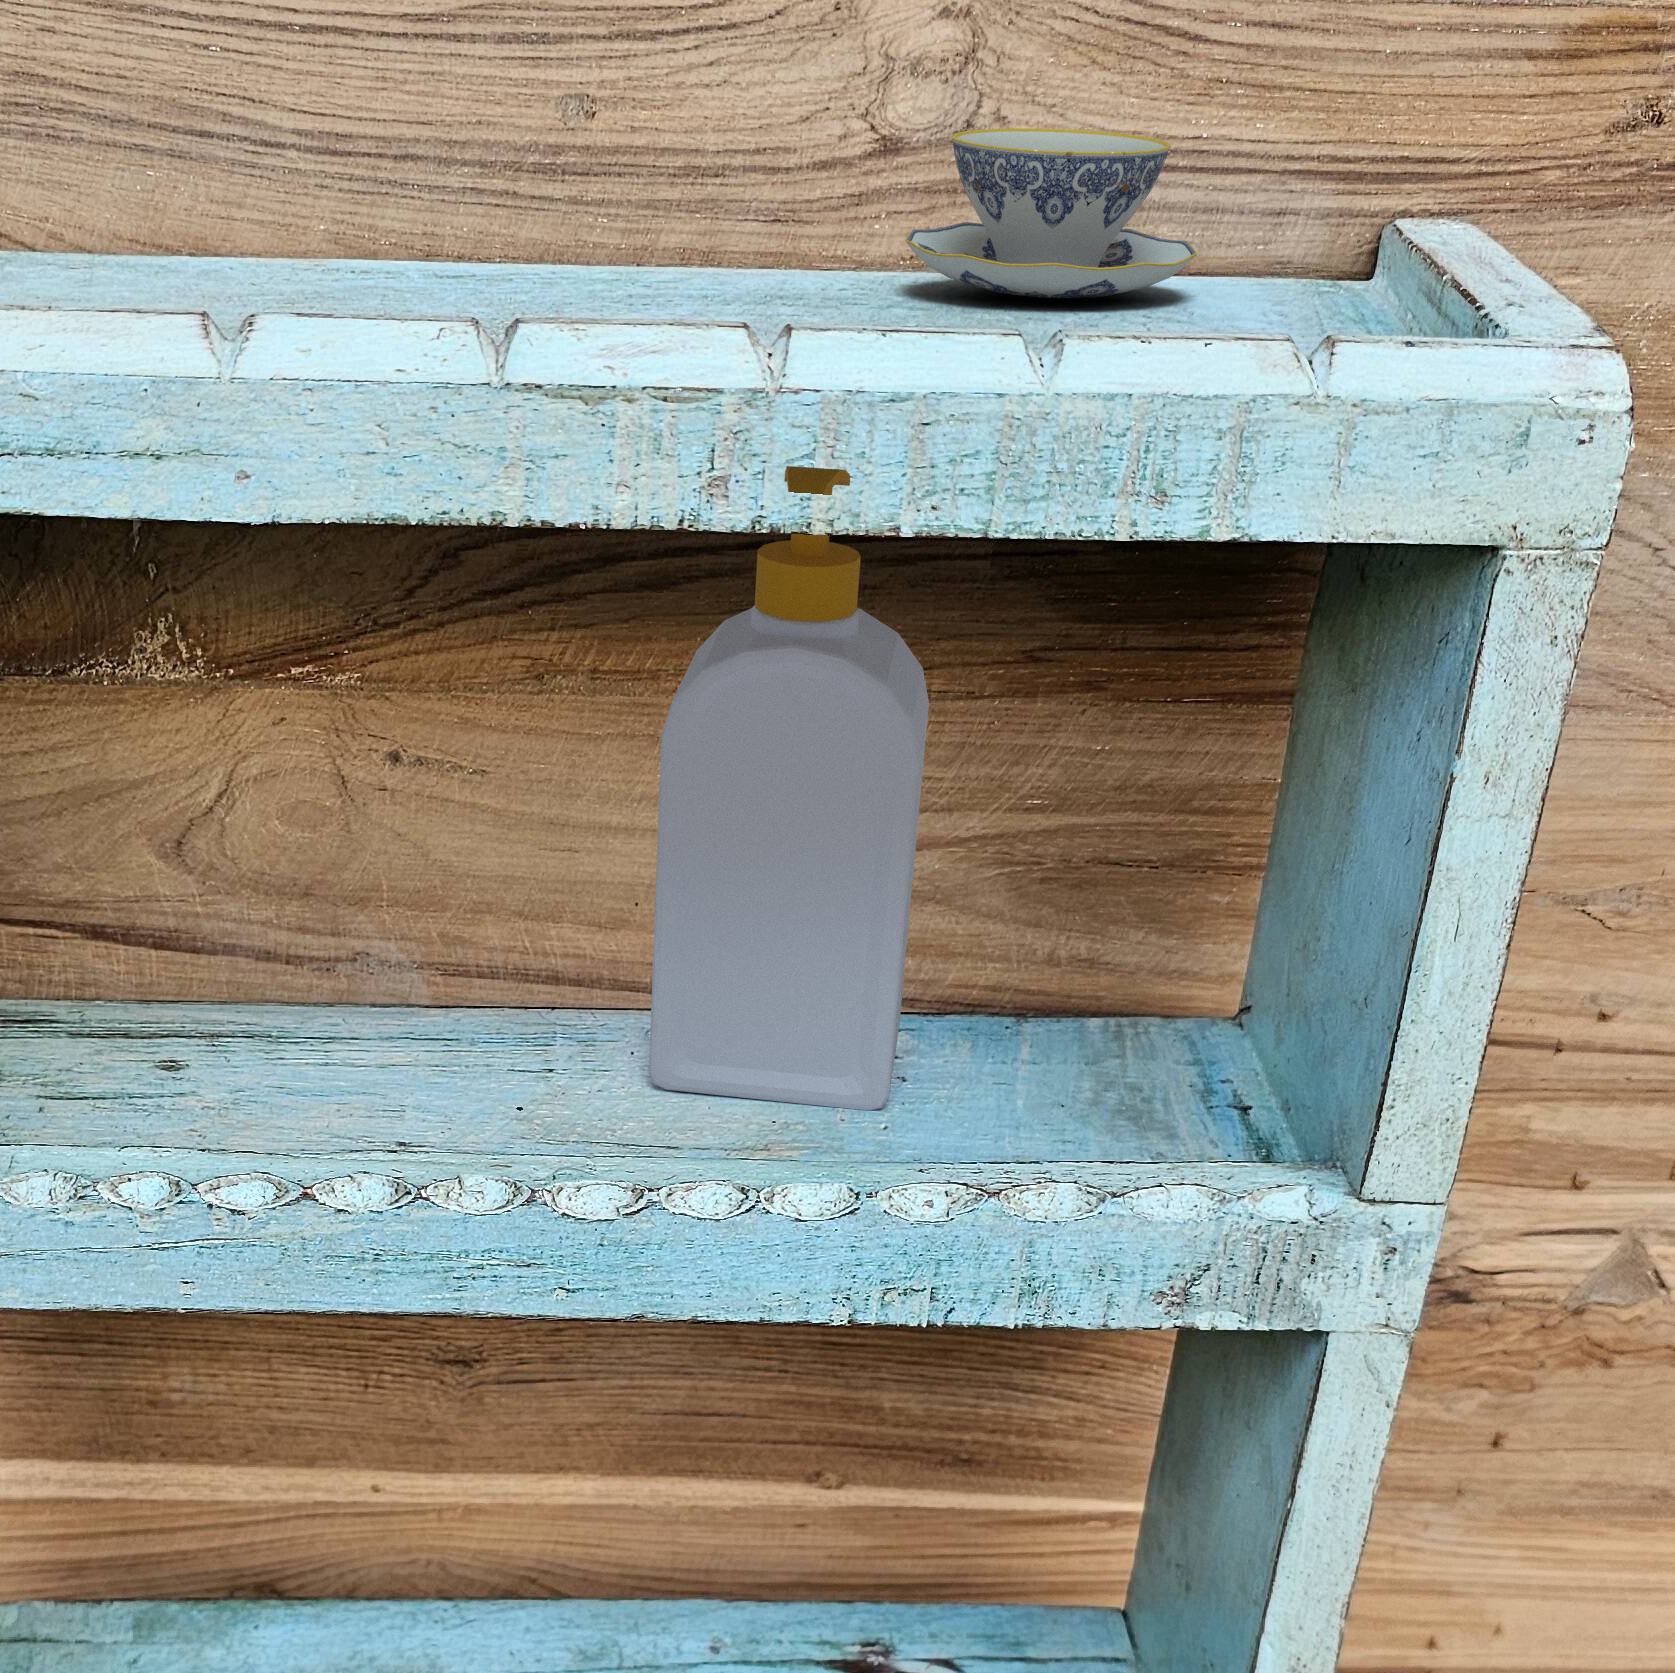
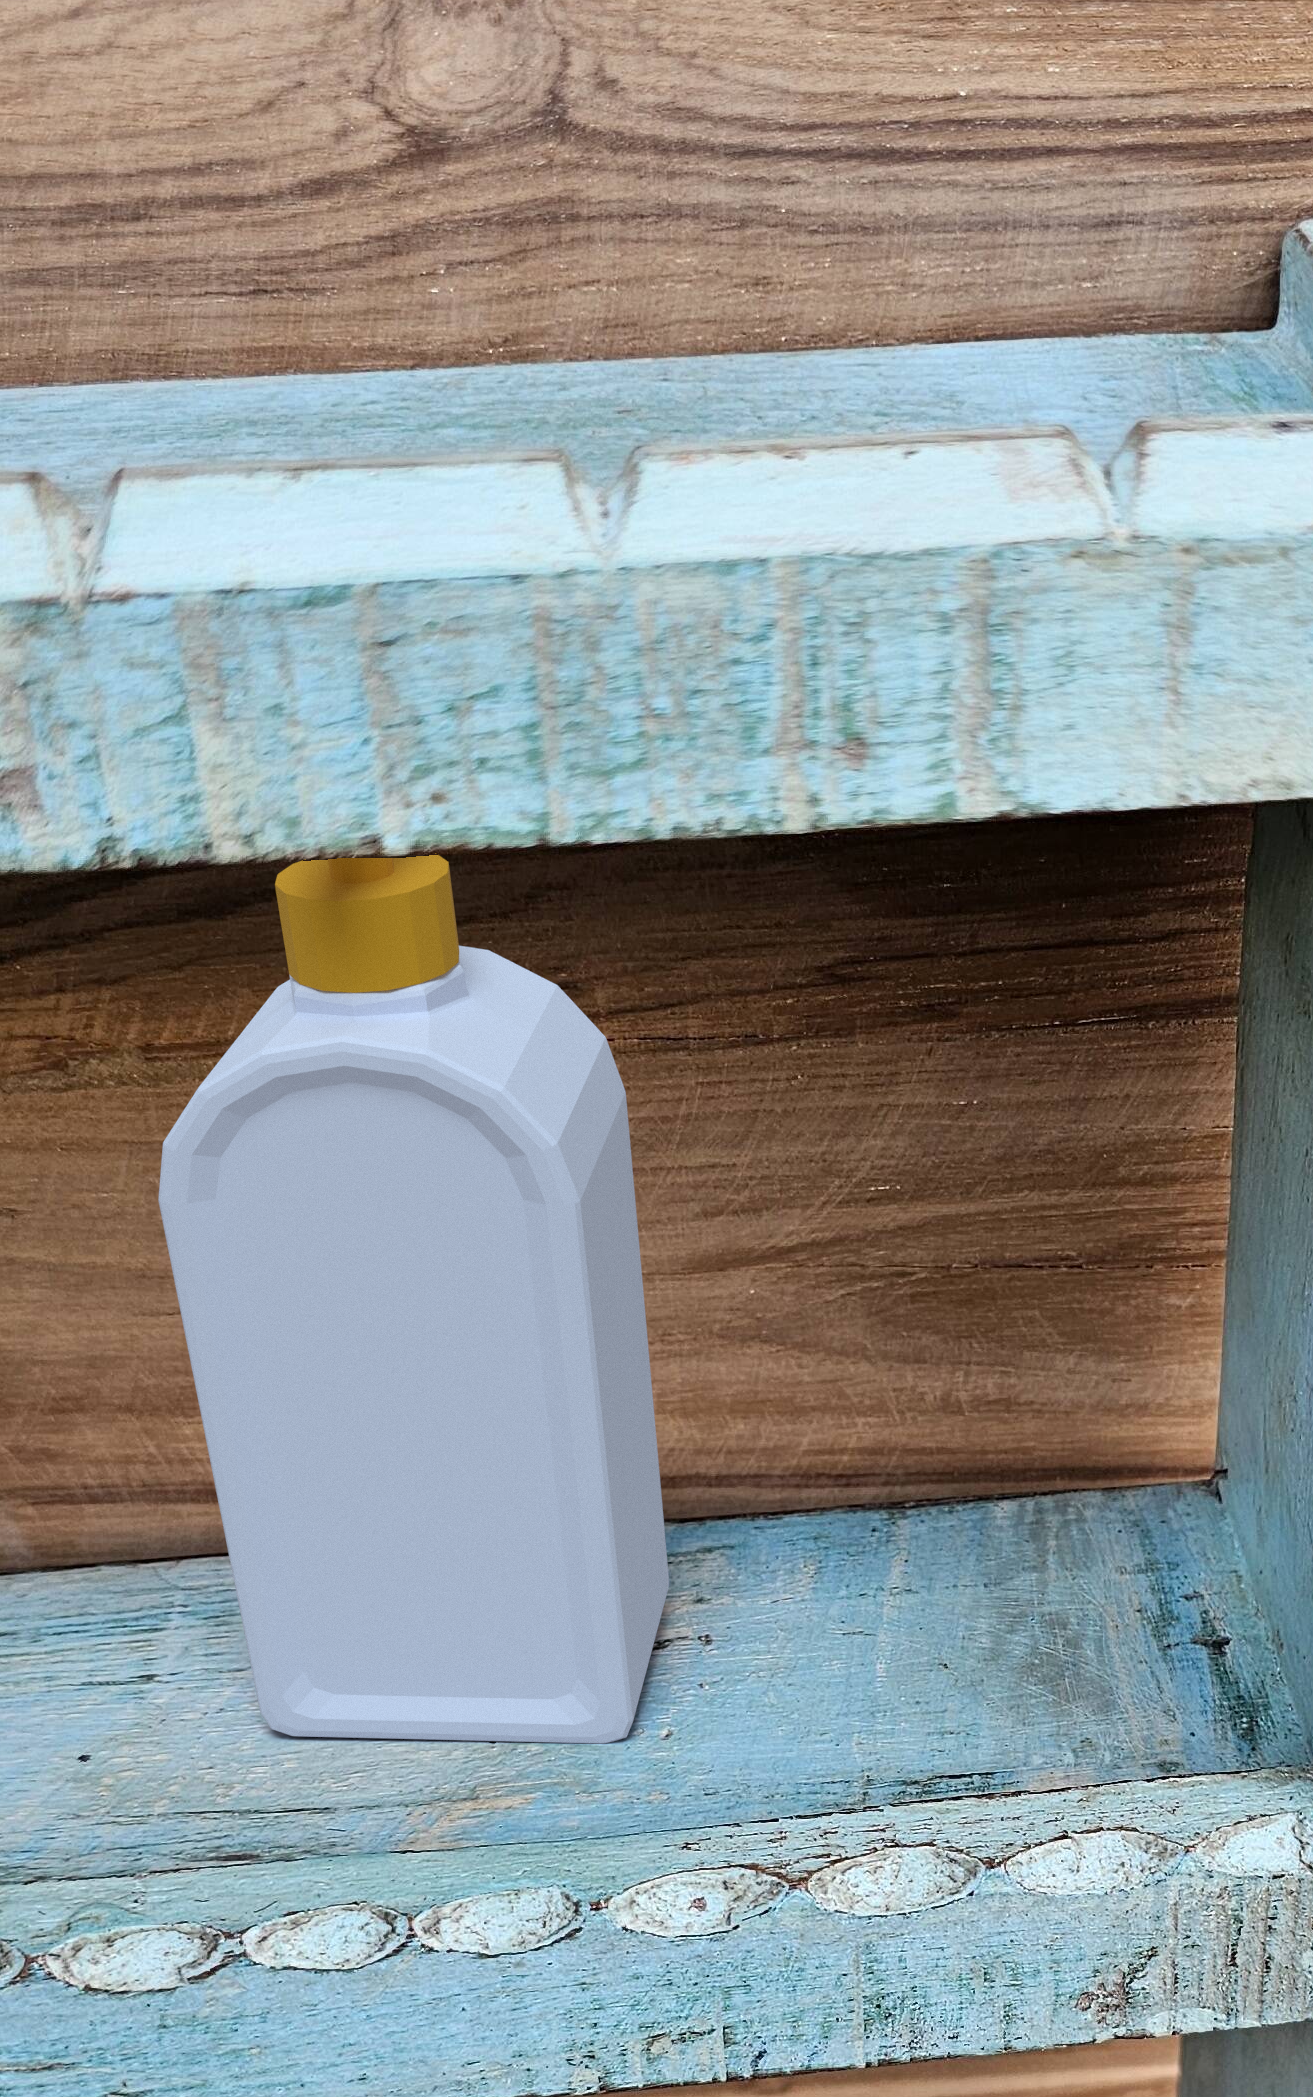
teacup: present [905,128,1197,298] -> none [445,92,946,392]

